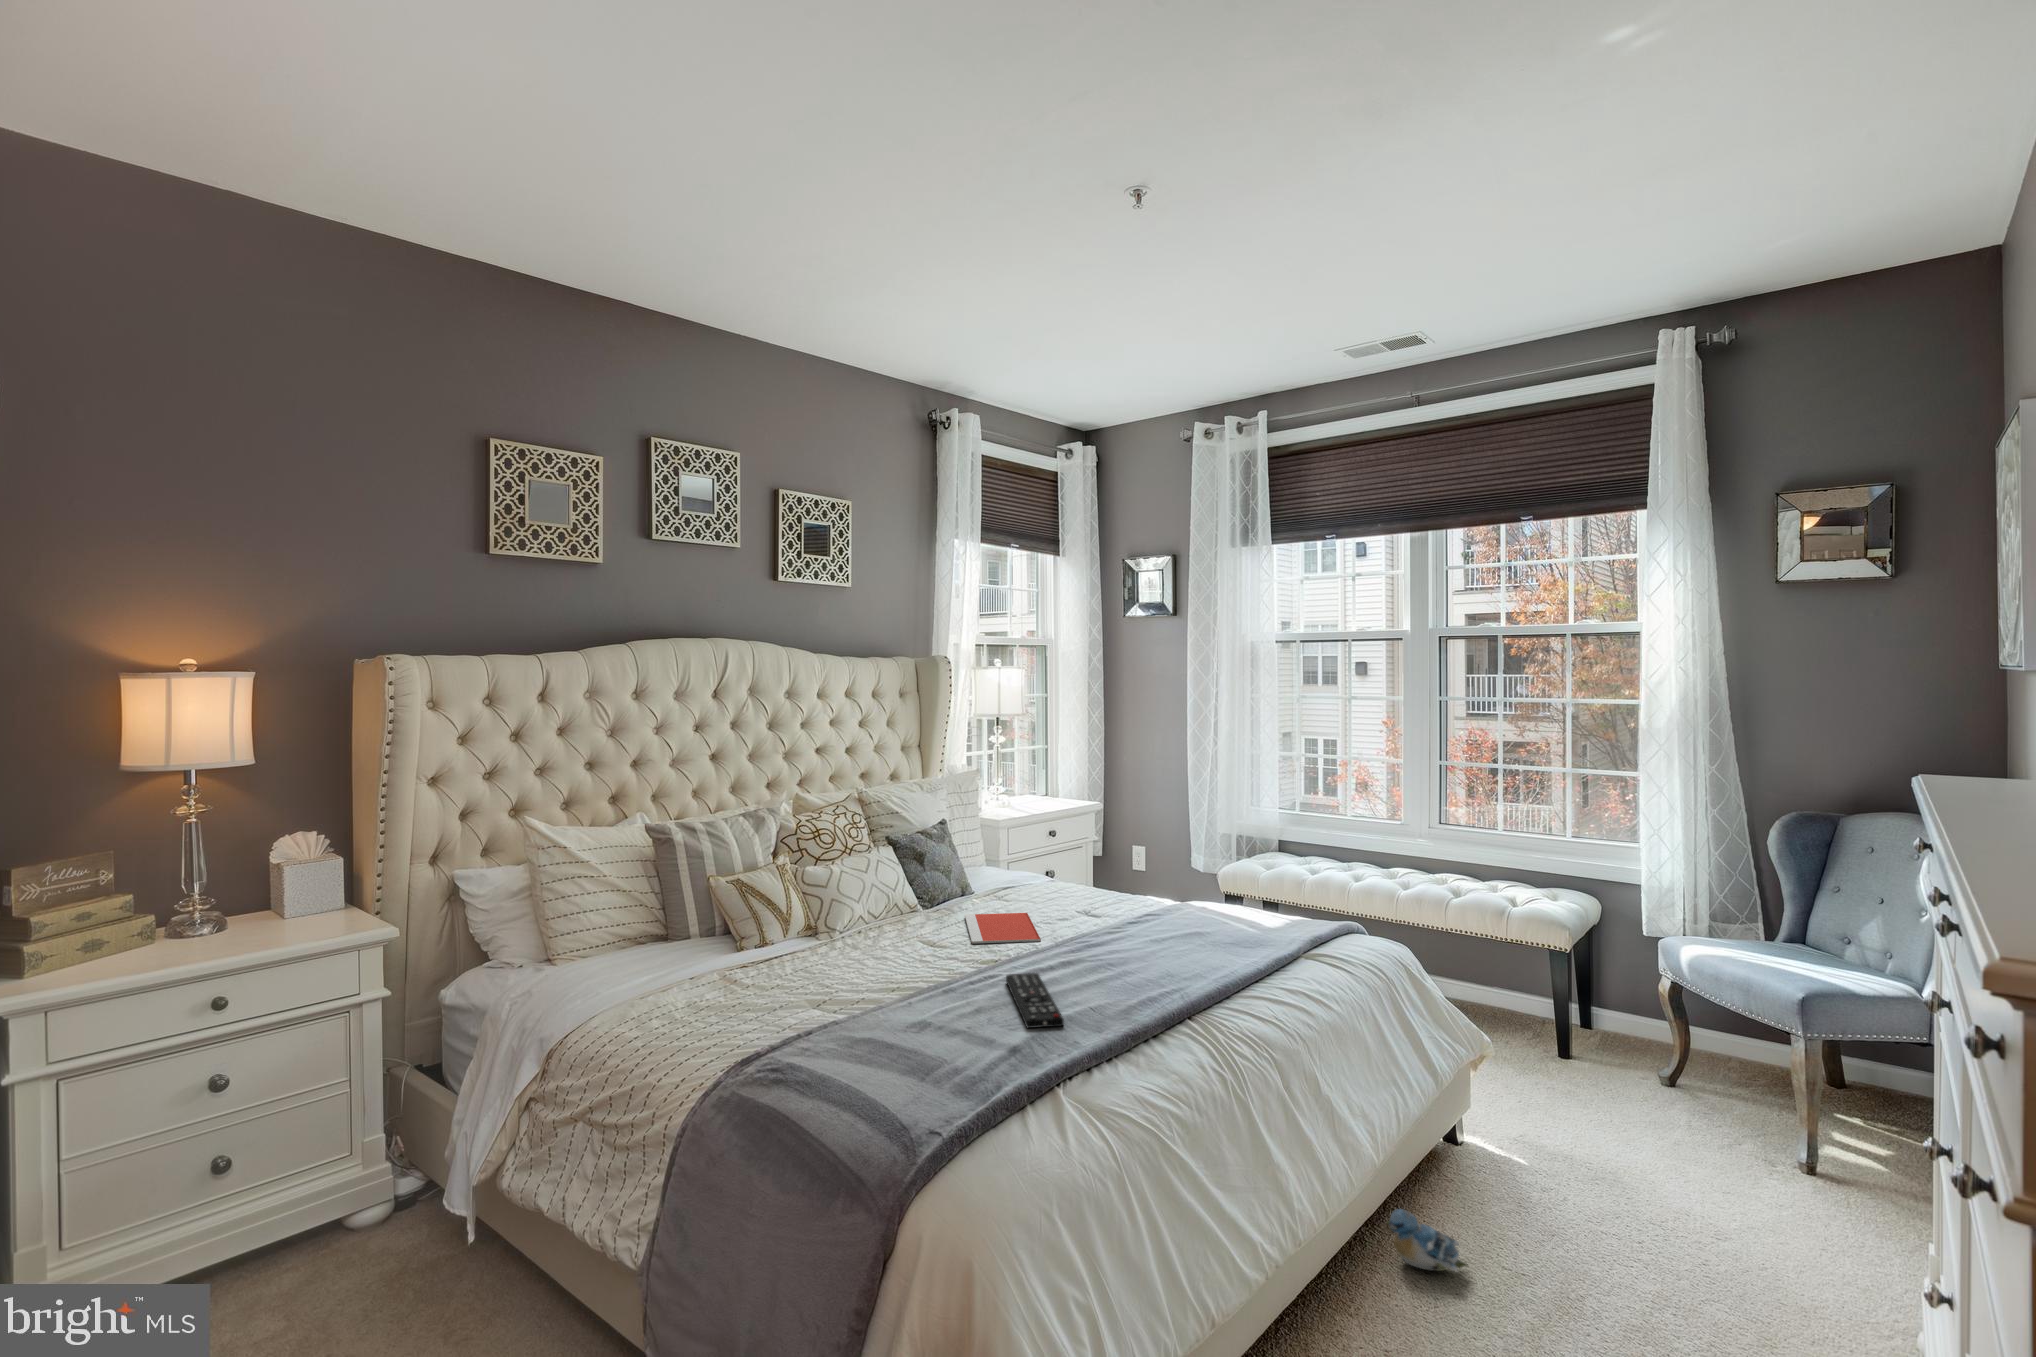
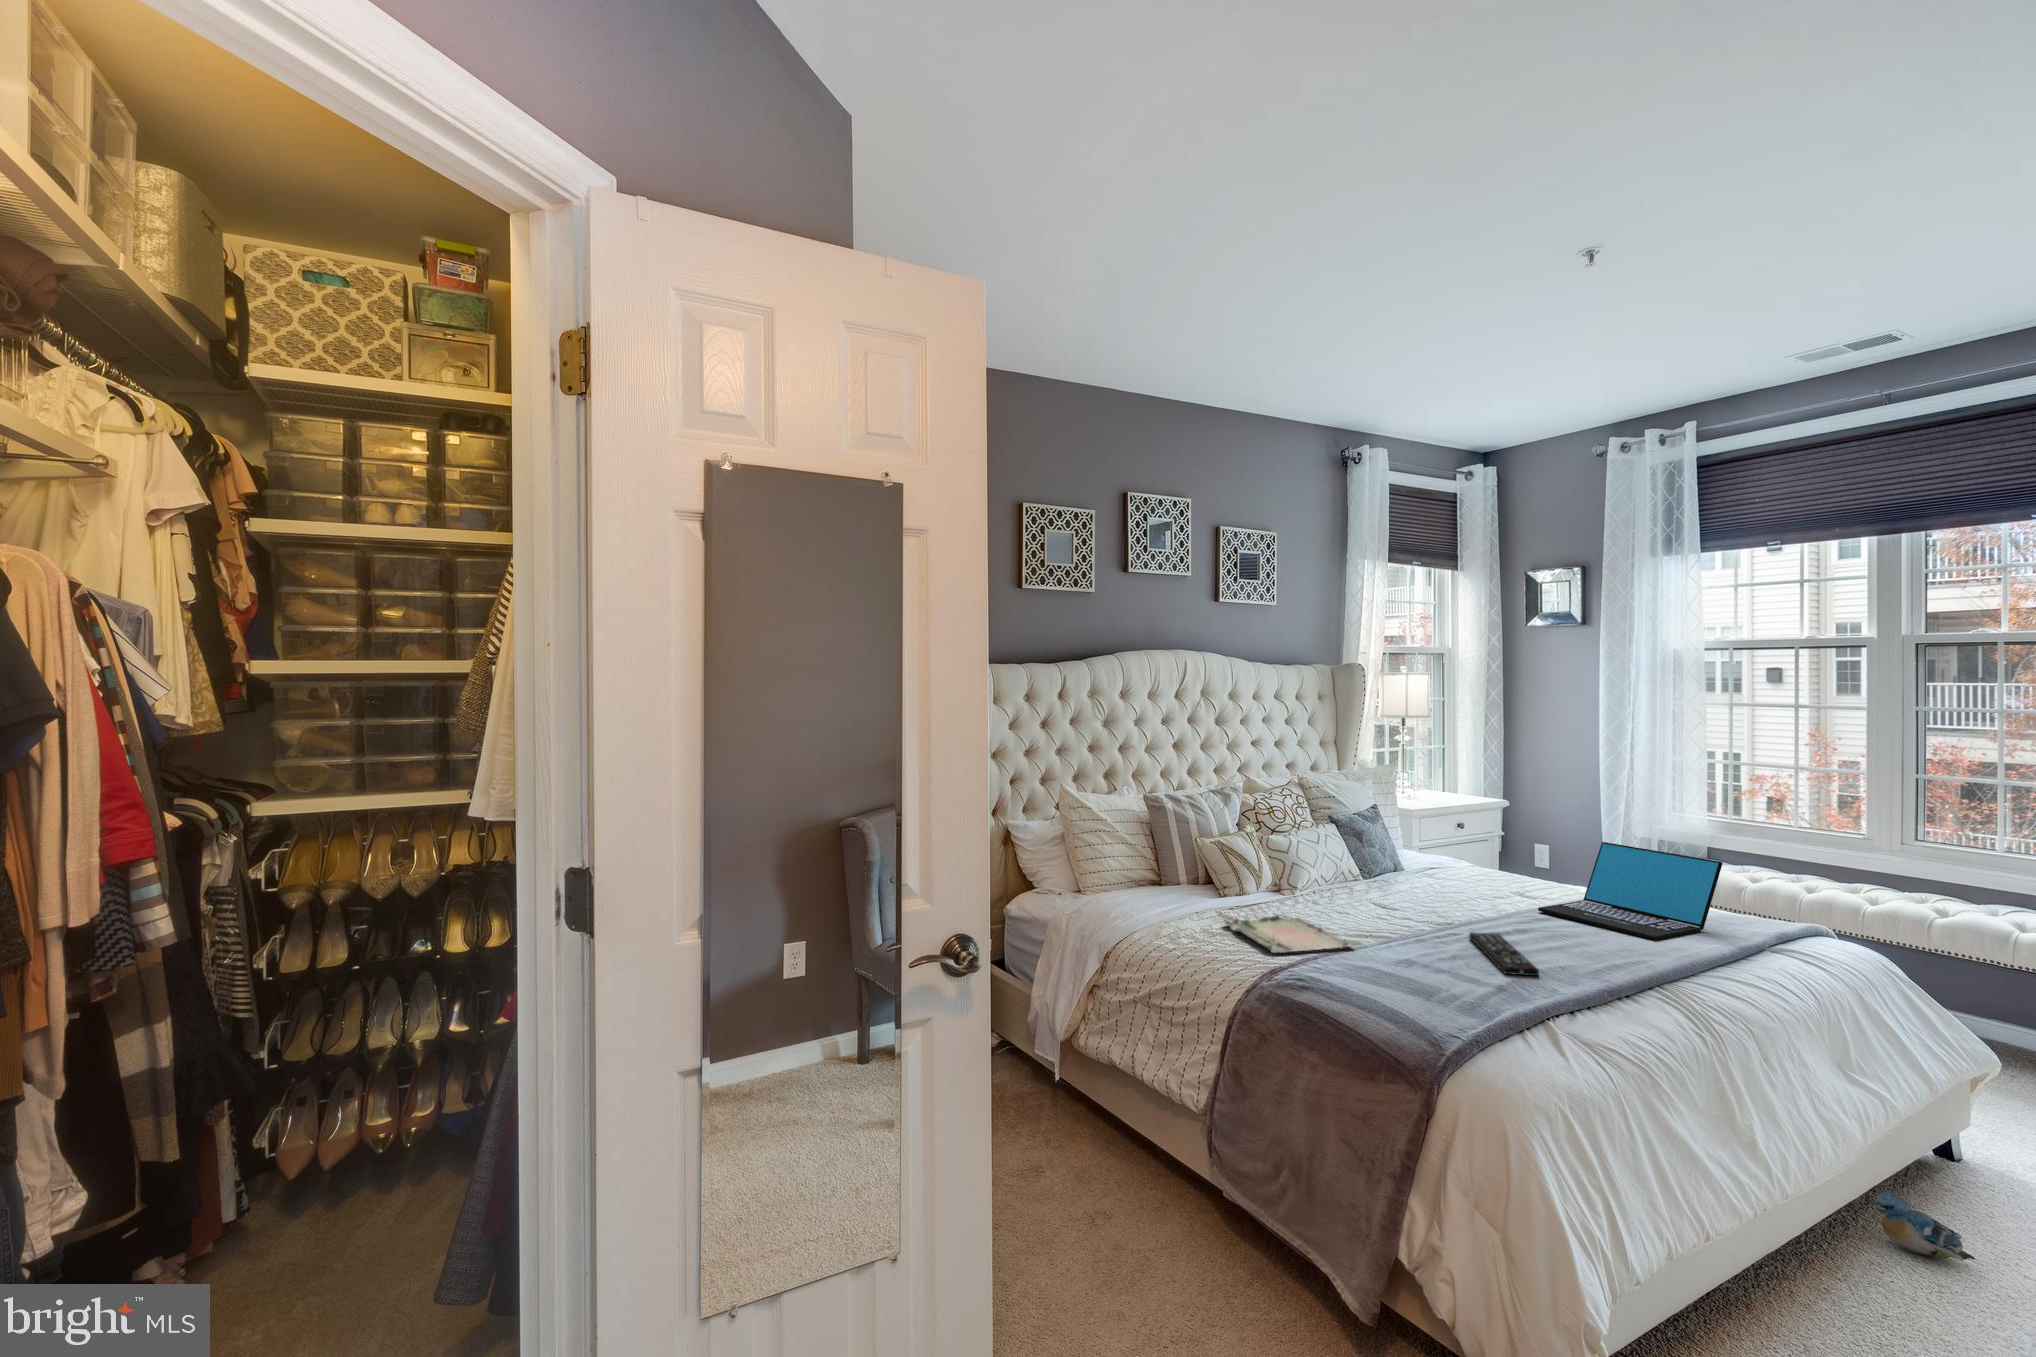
laptop: none [1093,853,1266,963] -> present [1538,842,1723,940]
notebook: present [965,913,1041,944] -> none [1407,884,1488,910]
tray: none [716,965,868,1032] -> present [1226,915,1354,953]

